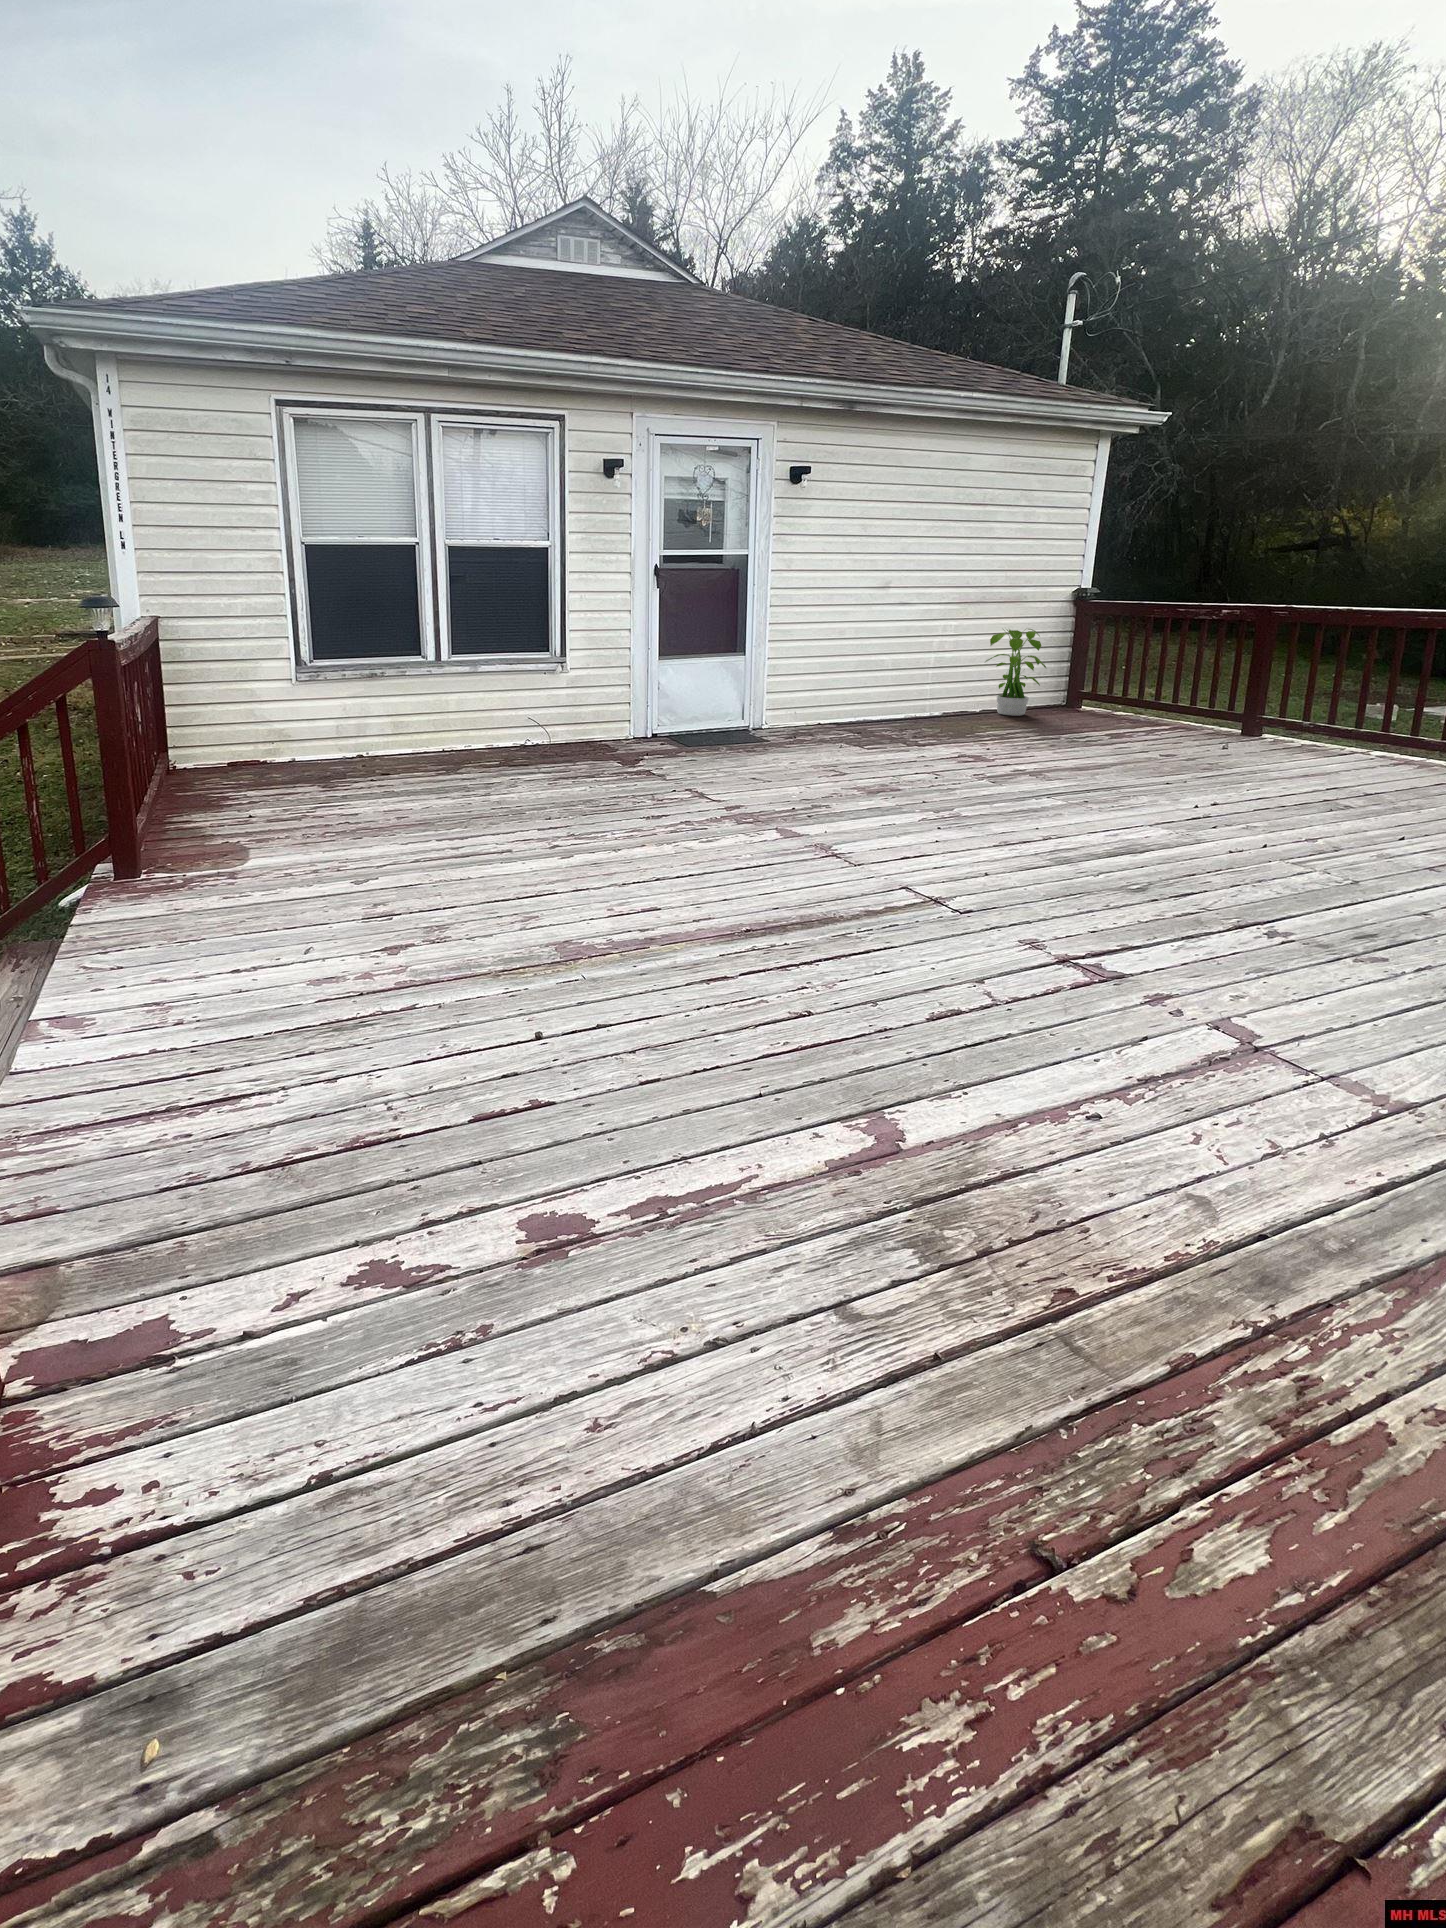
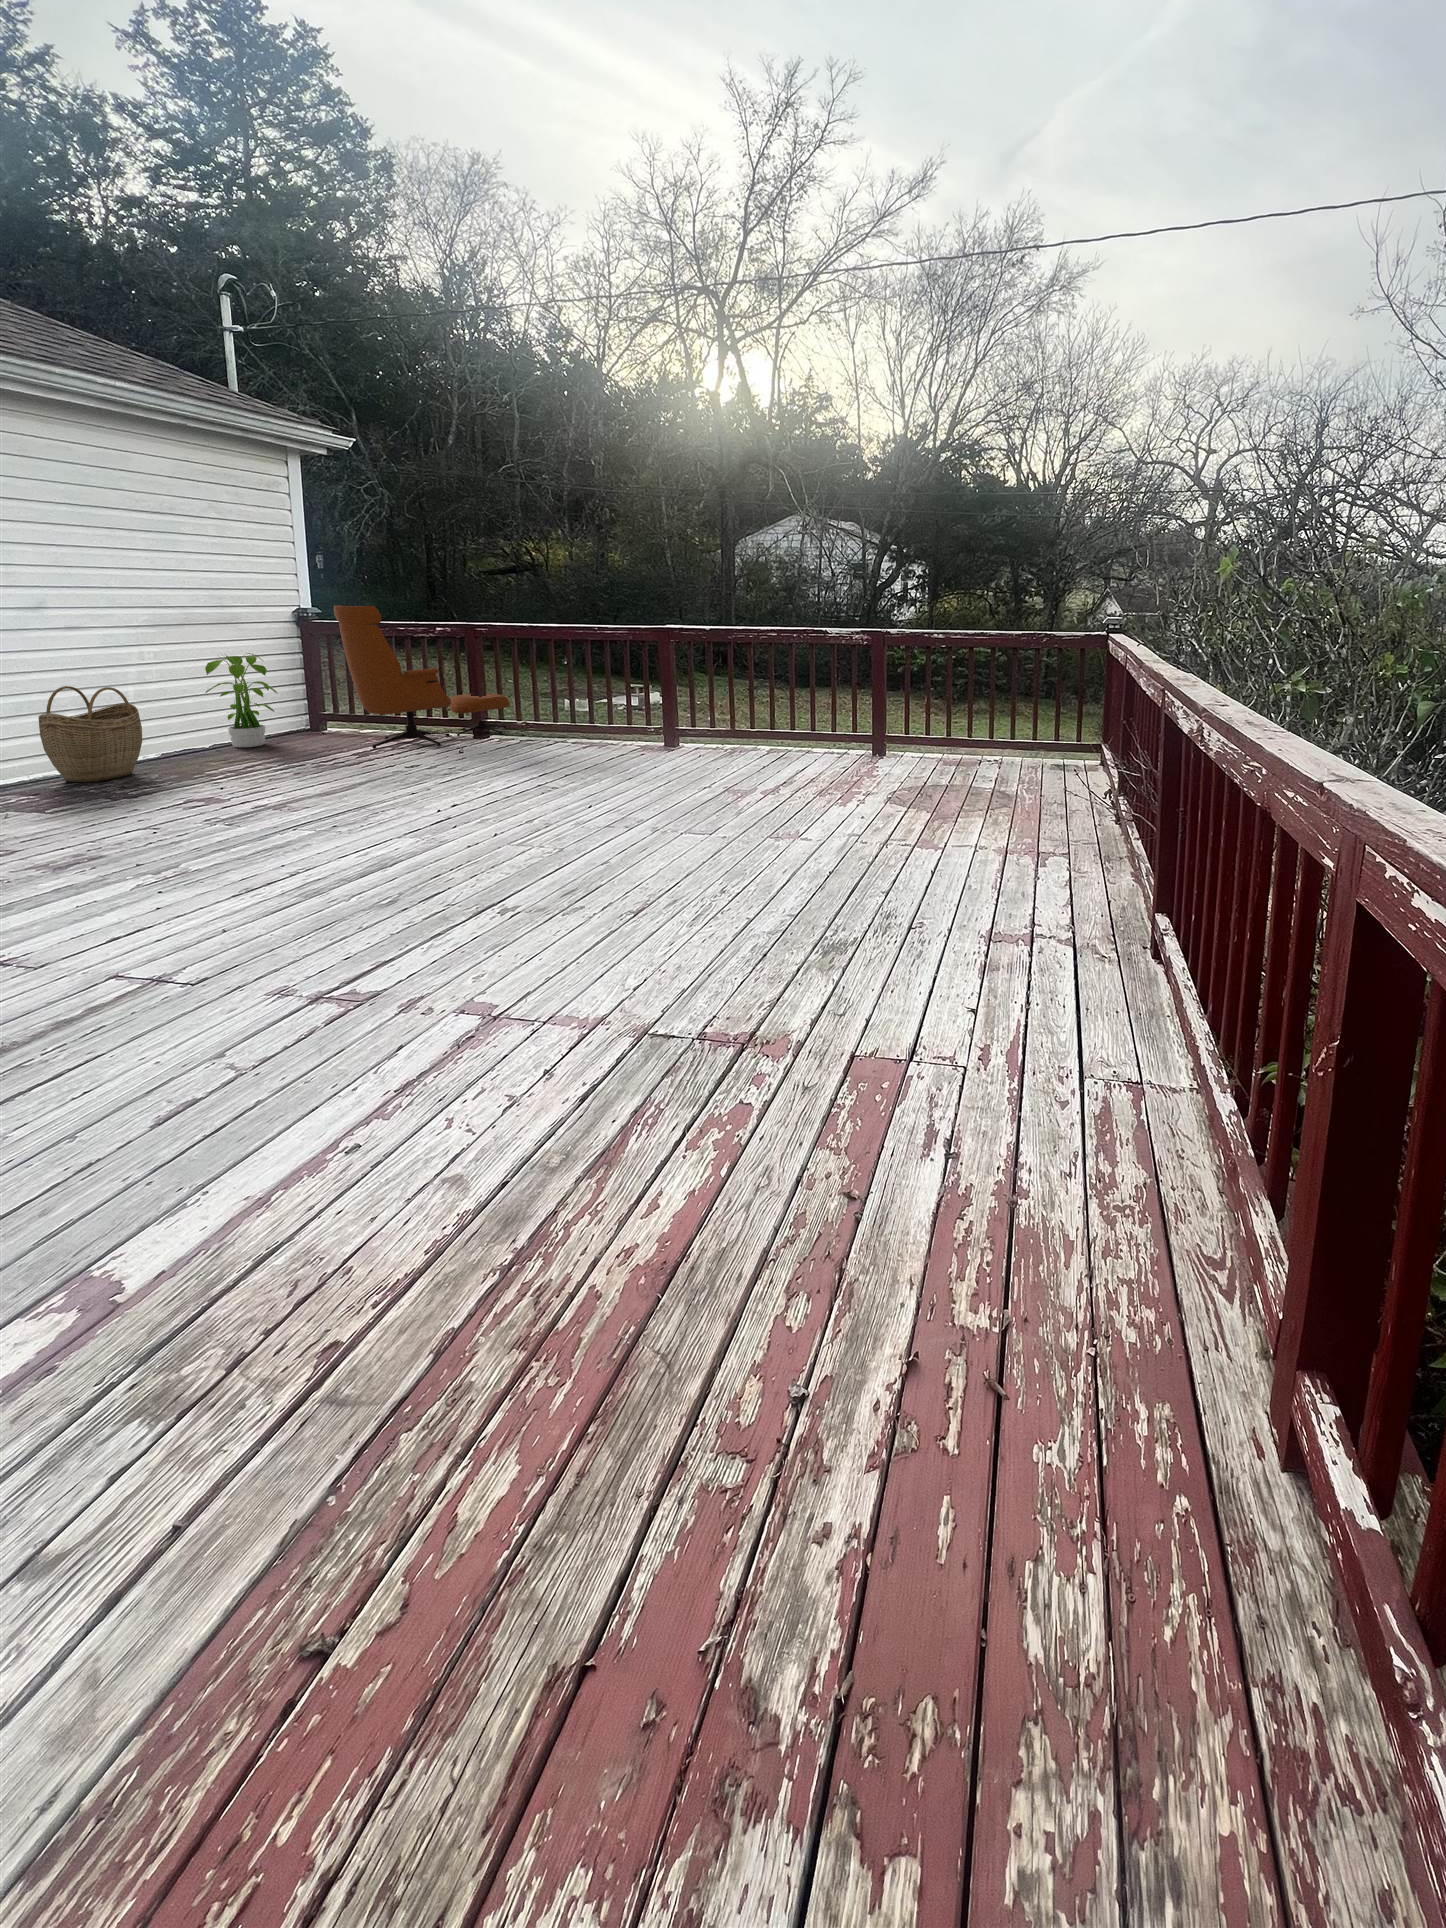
lounge chair: none [1119,586,1296,741] -> present [334,605,510,749]
woven basket: none [863,646,934,727] -> present [38,686,142,782]

